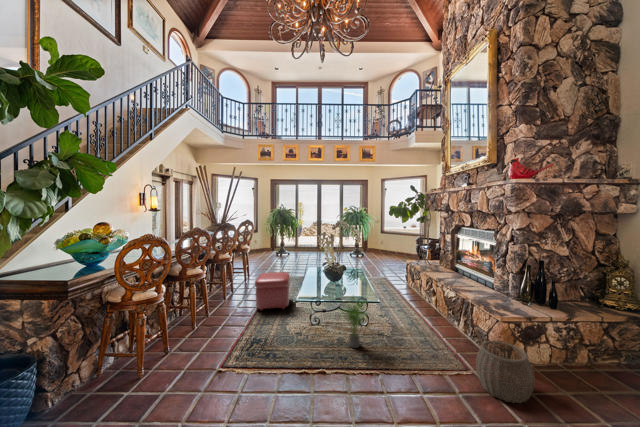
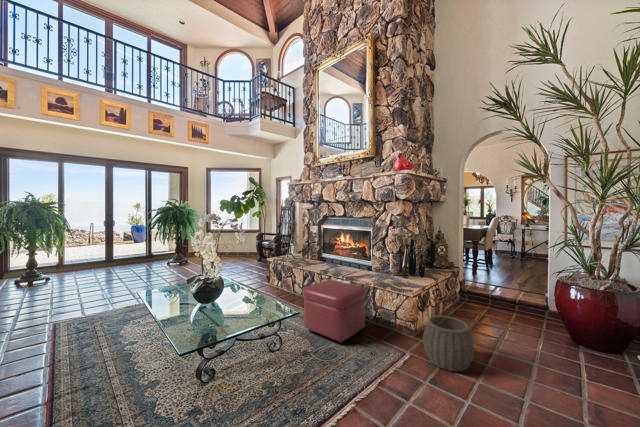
ottoman: present [255,272,290,311] -> present [303,280,366,343]
potted plant: present [342,301,365,348] -> none [257,306,313,387]

